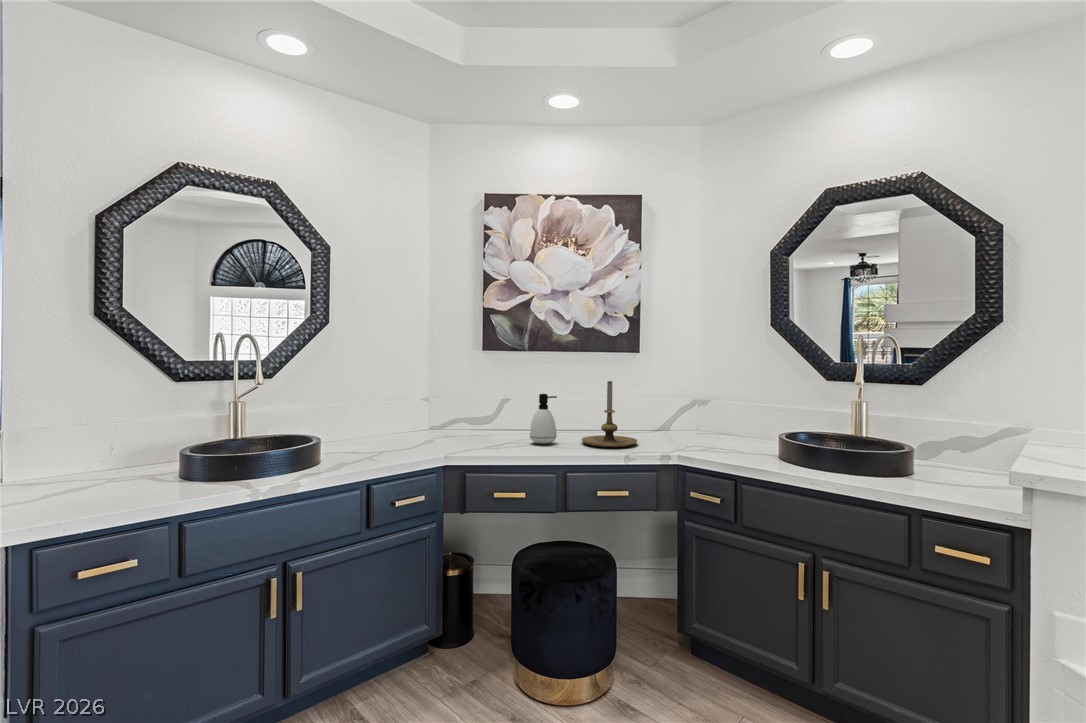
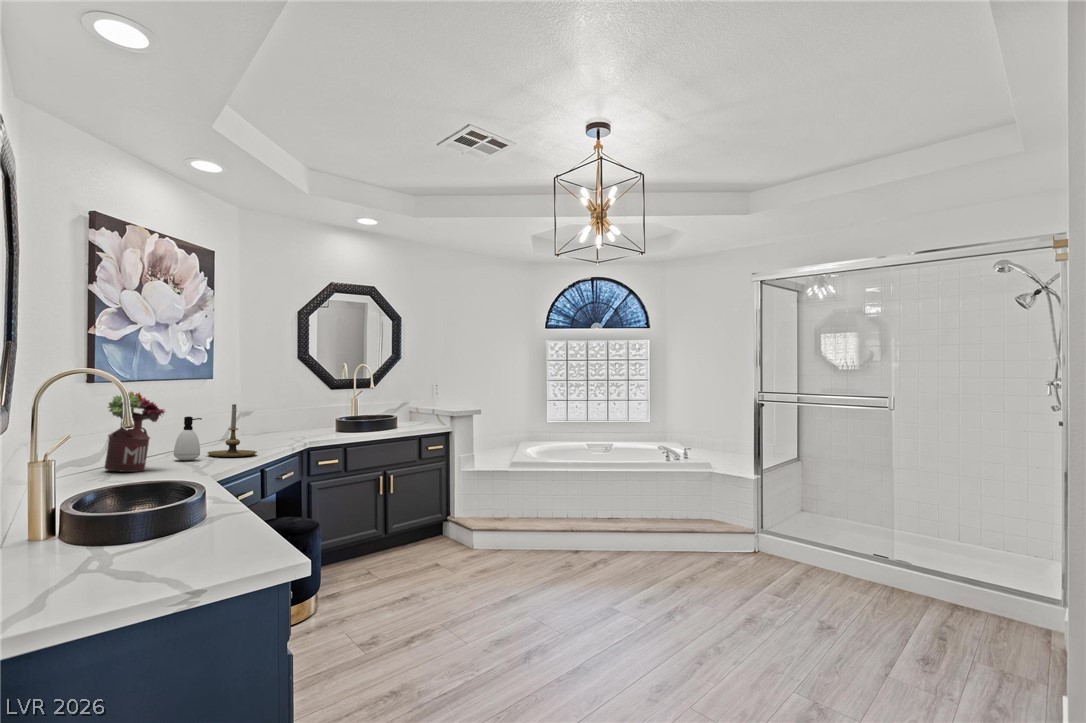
flower arrangement: none [416,365,474,451] -> present [105,391,165,472]

